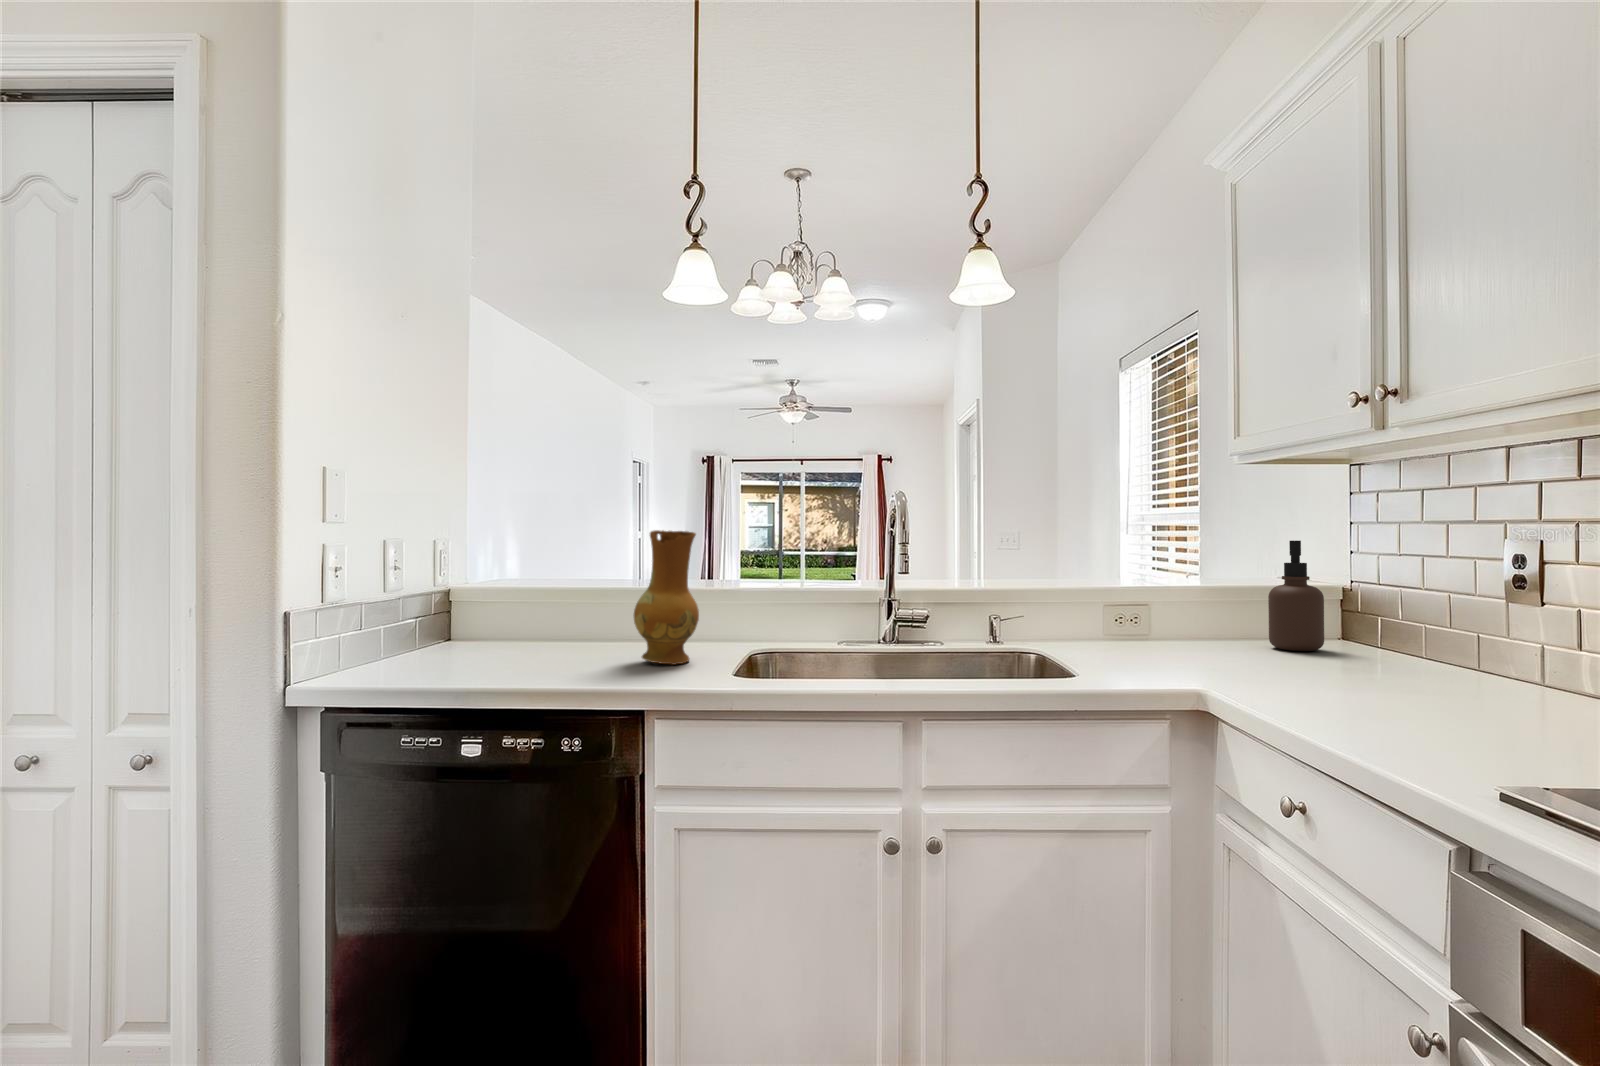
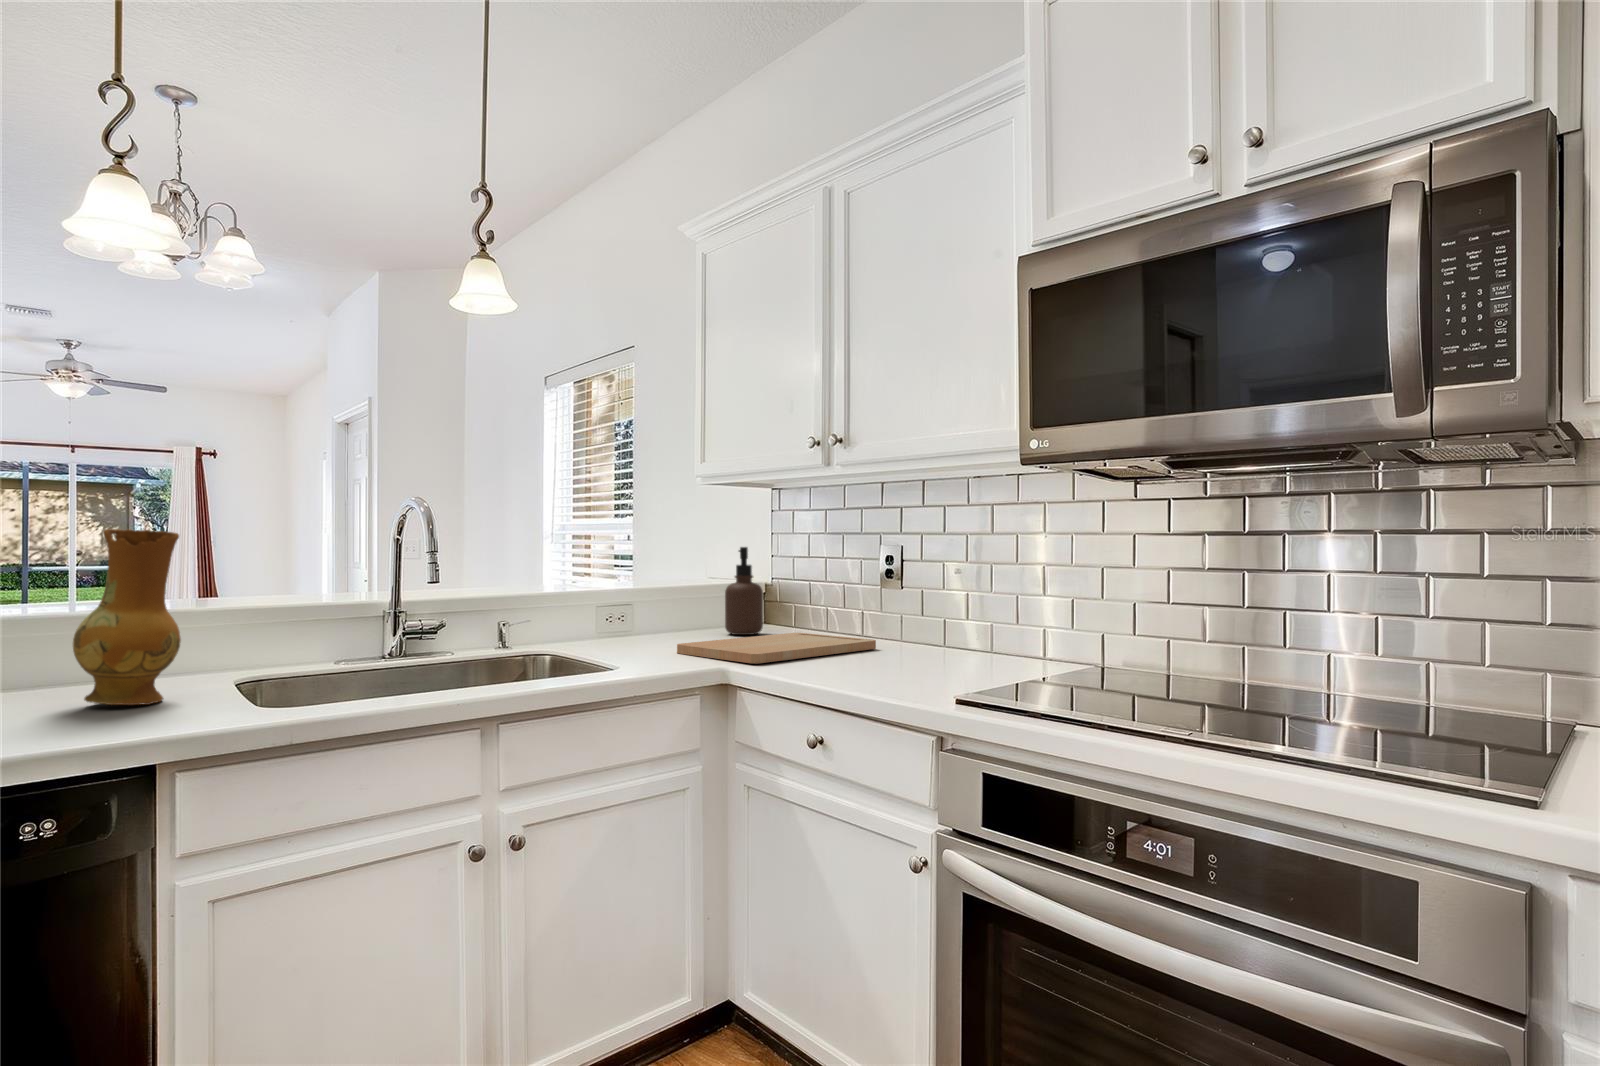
cutting board: none [1169,654,1485,692] -> present [677,633,876,663]

